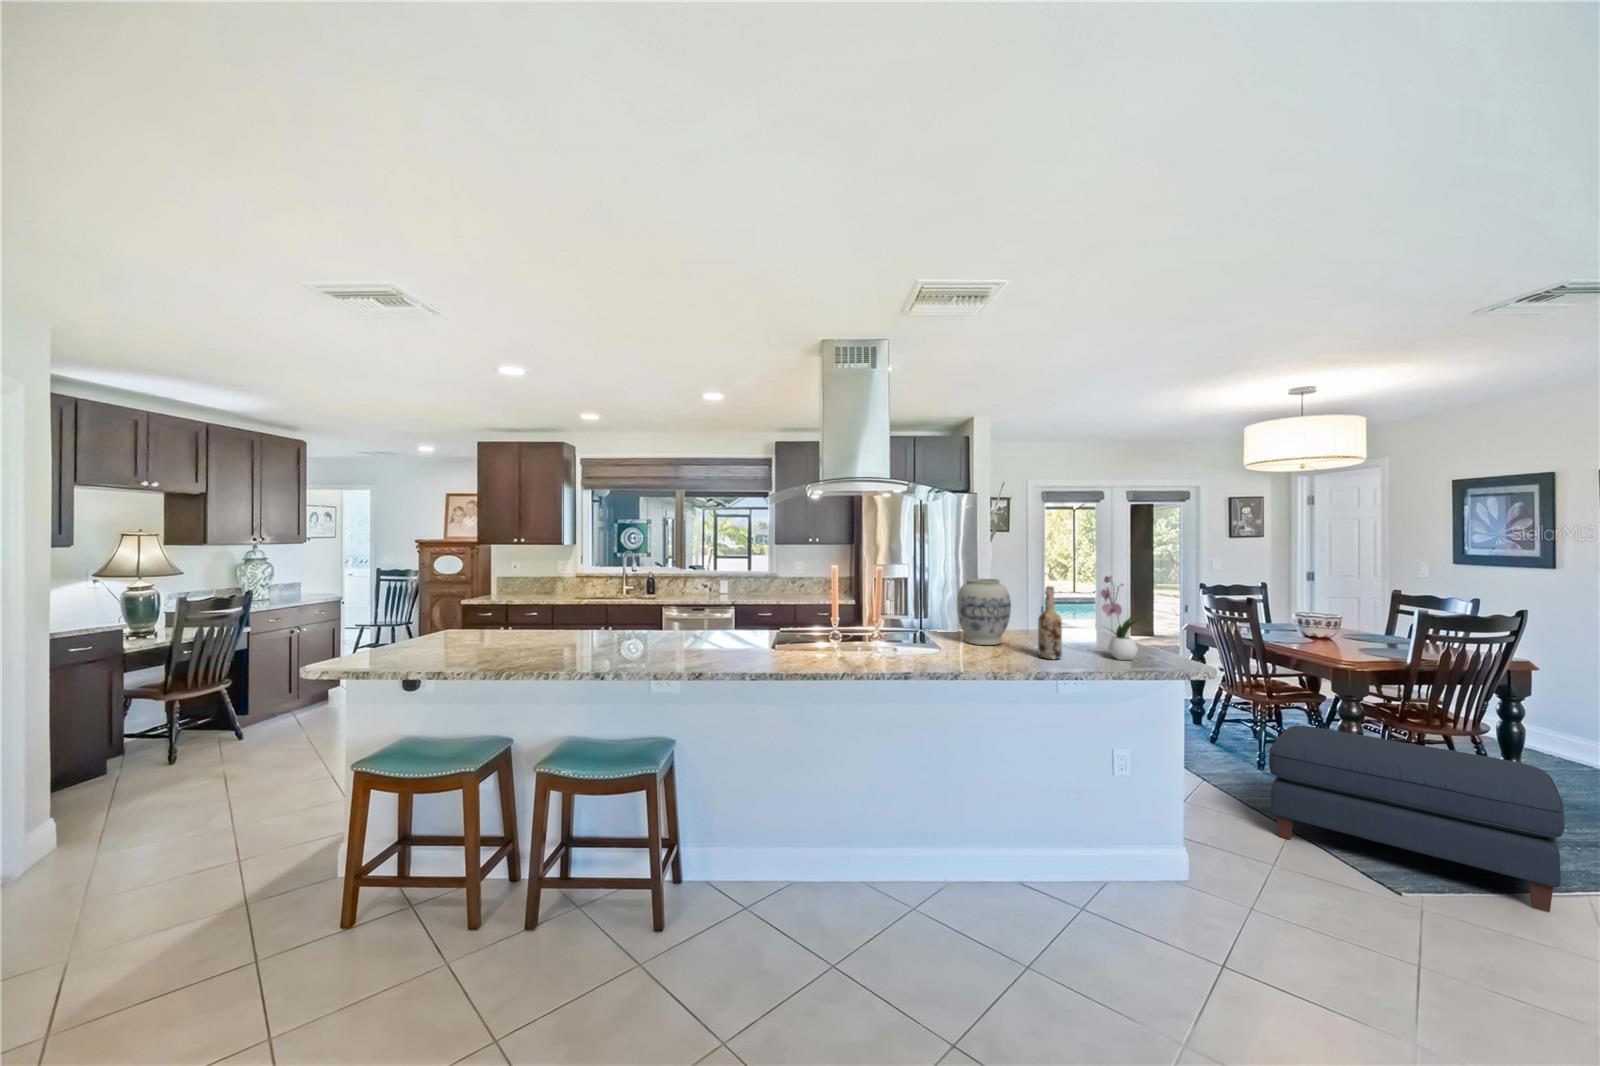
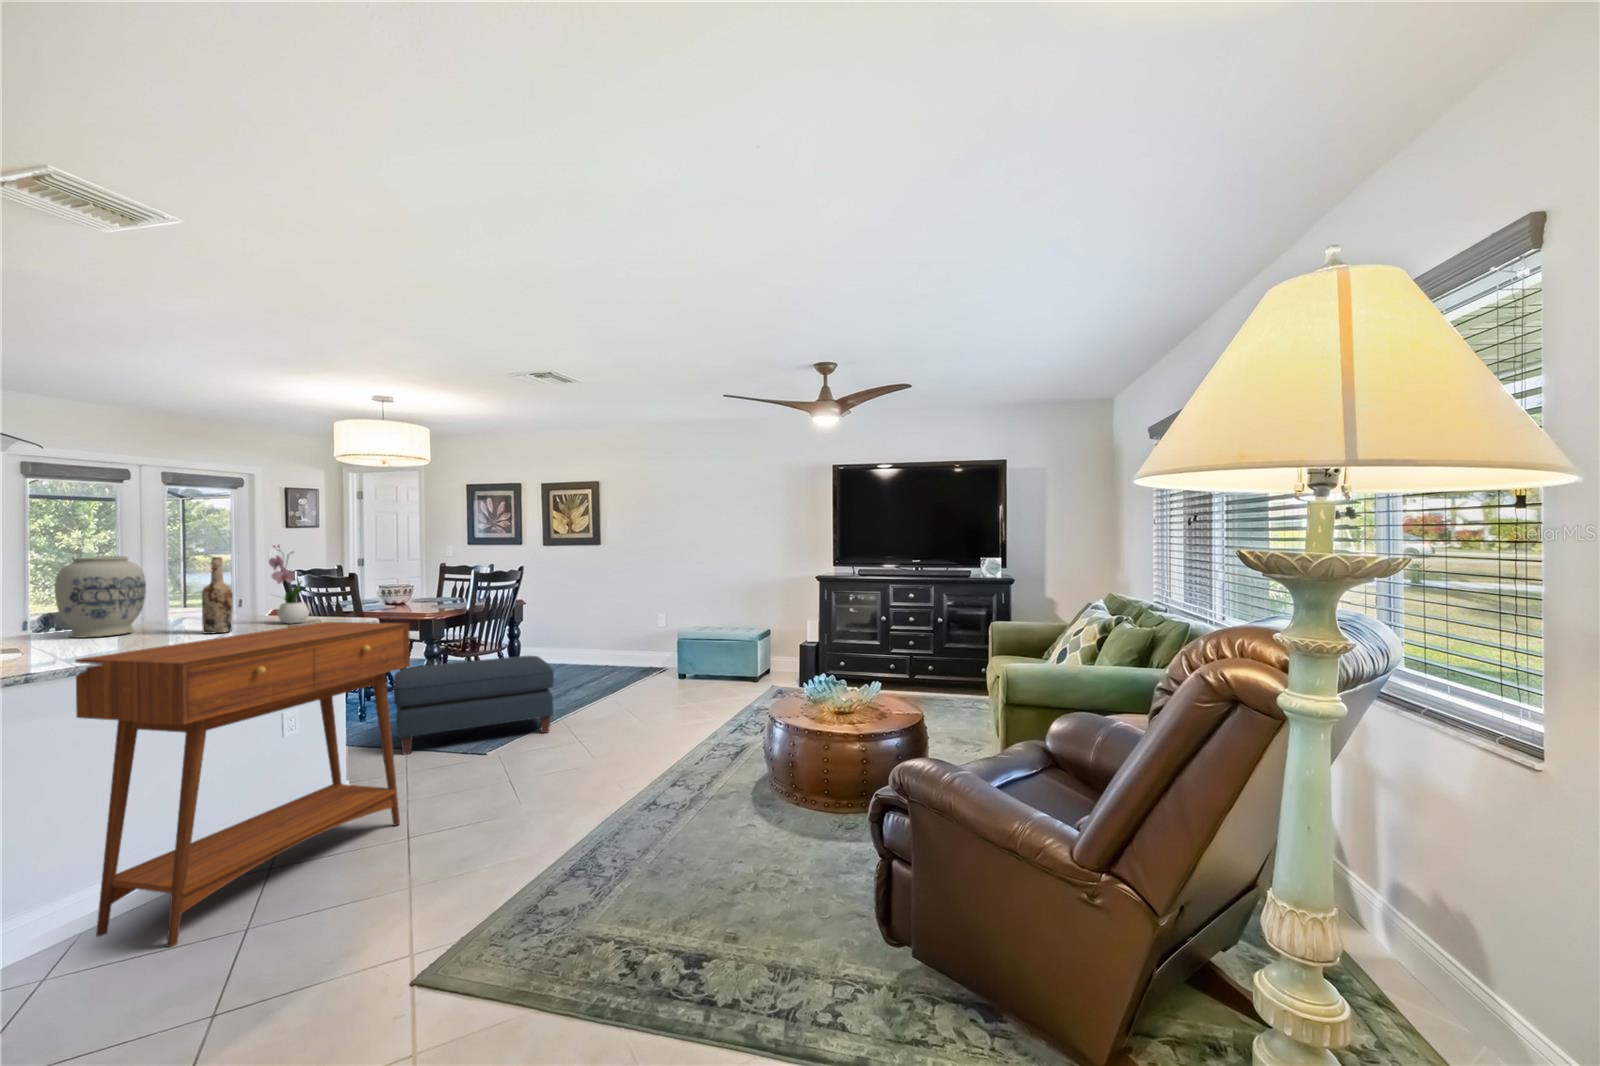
console table: none [929,665,1226,949] -> present [76,622,410,947]

